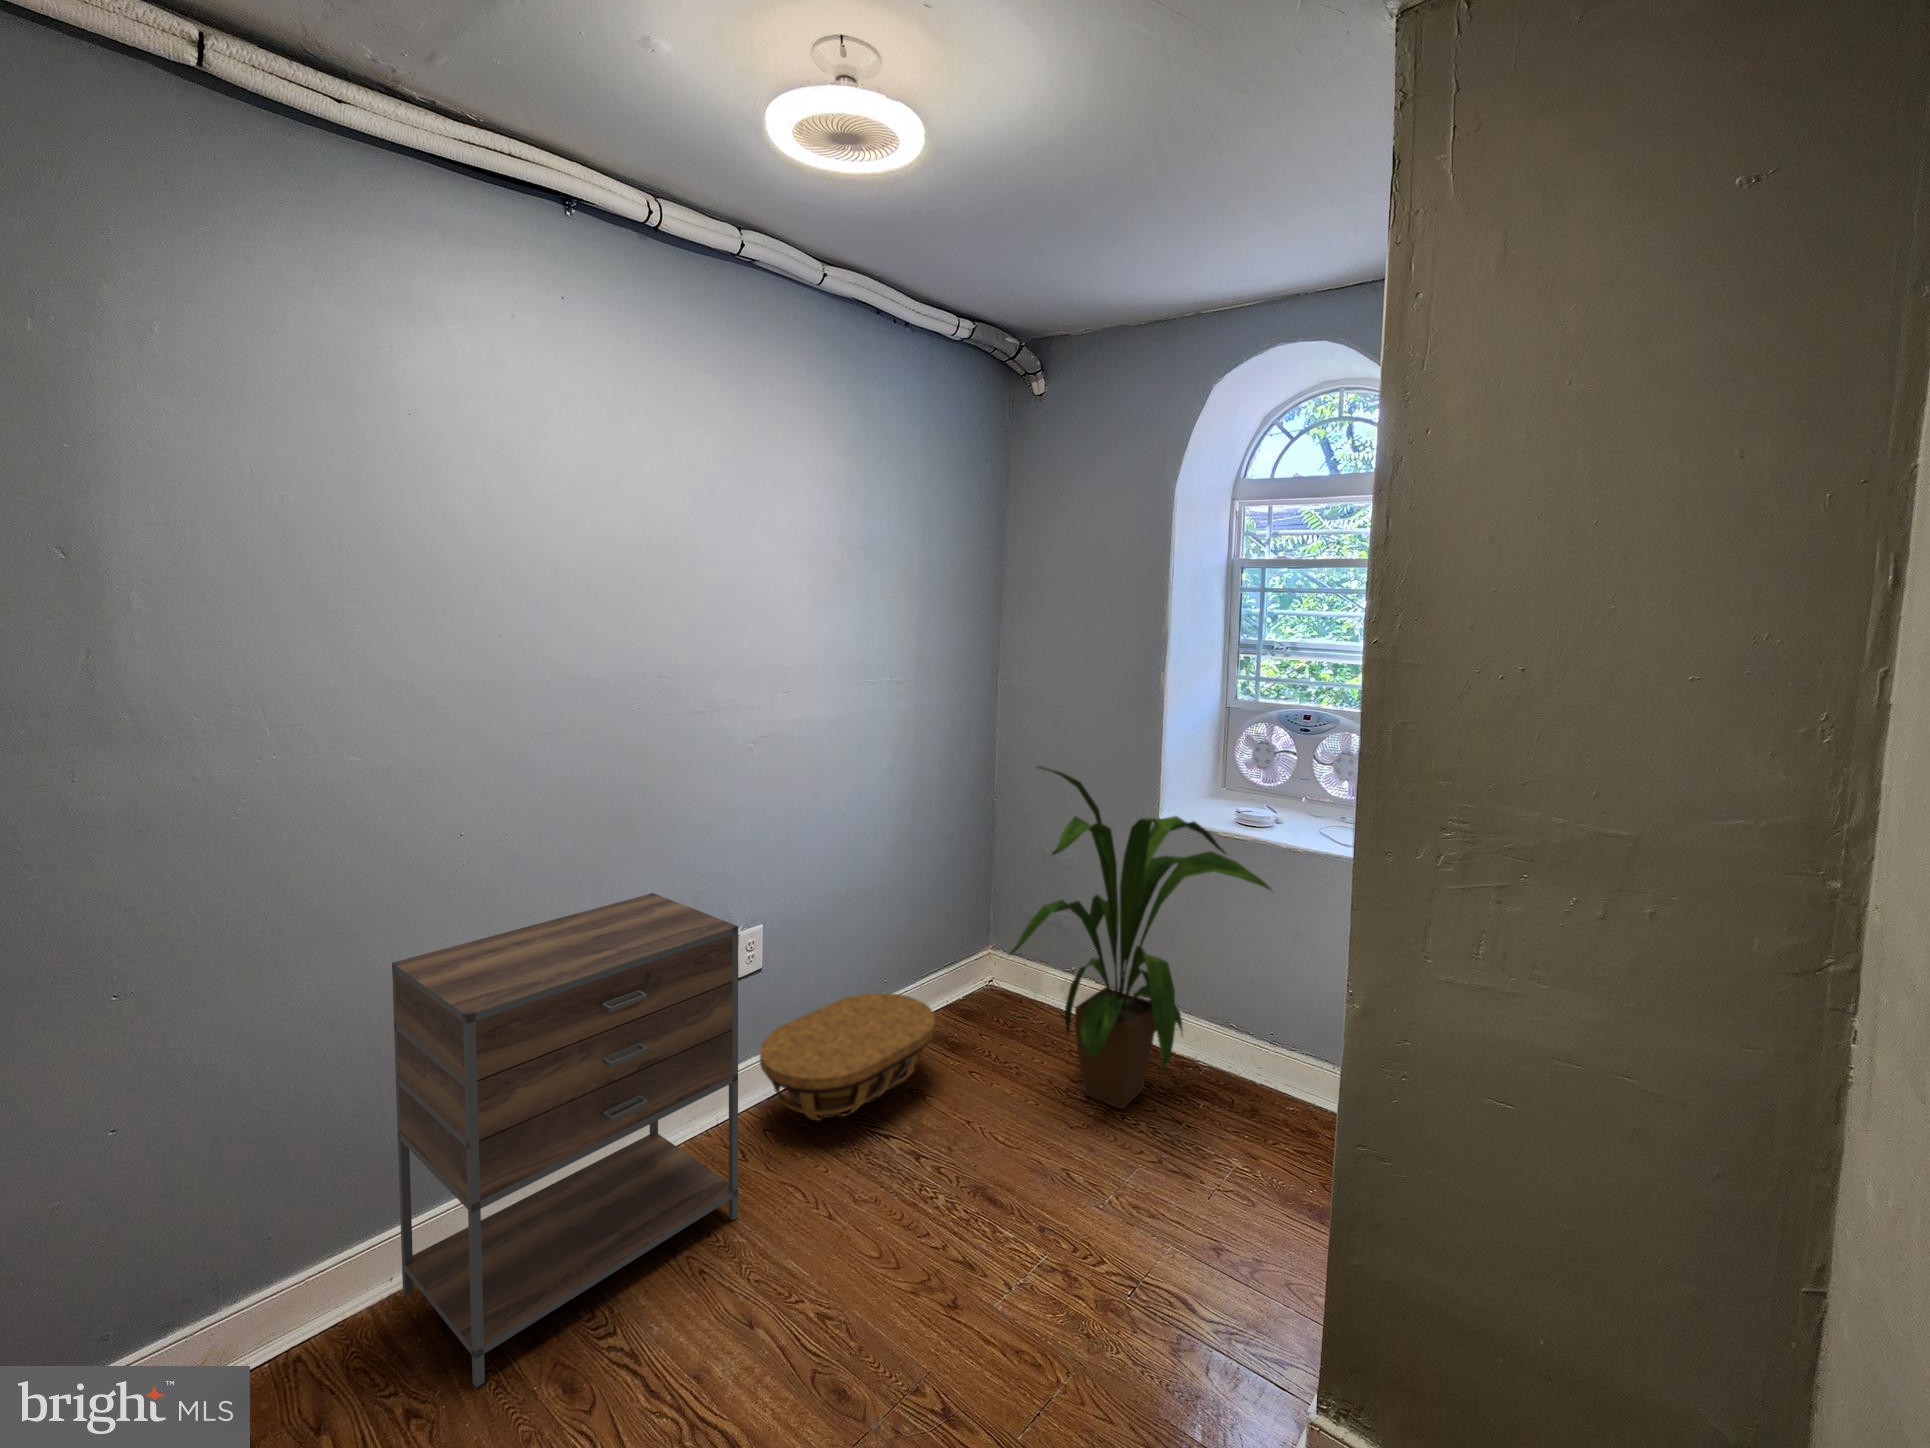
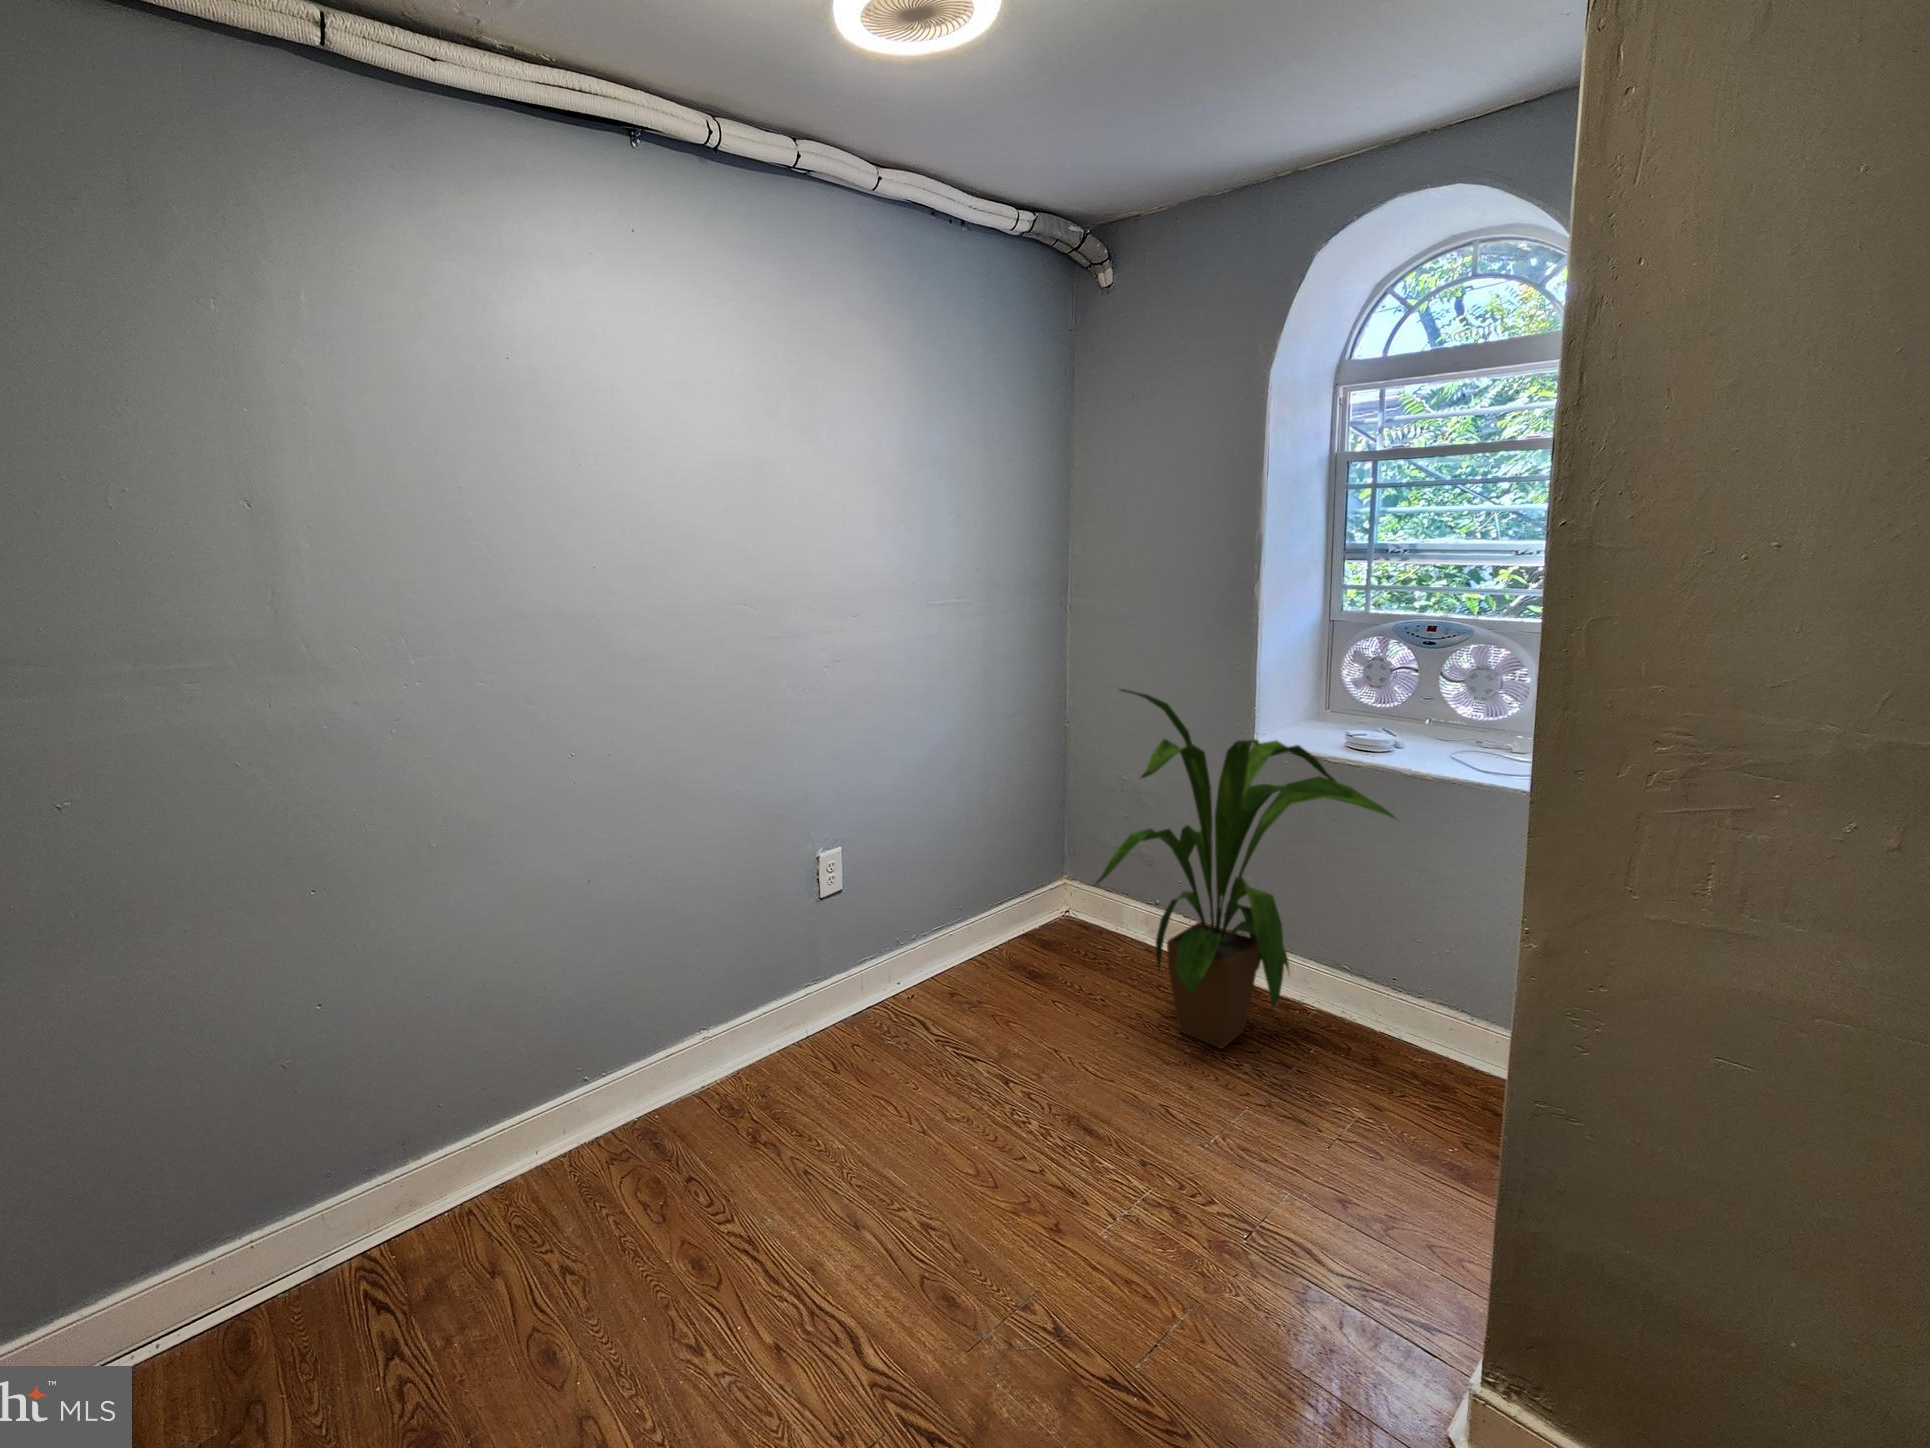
nightstand: present [392,893,738,1387] -> none [526,815,838,1253]
basket: present [760,993,935,1121] -> none [850,921,1019,1040]

